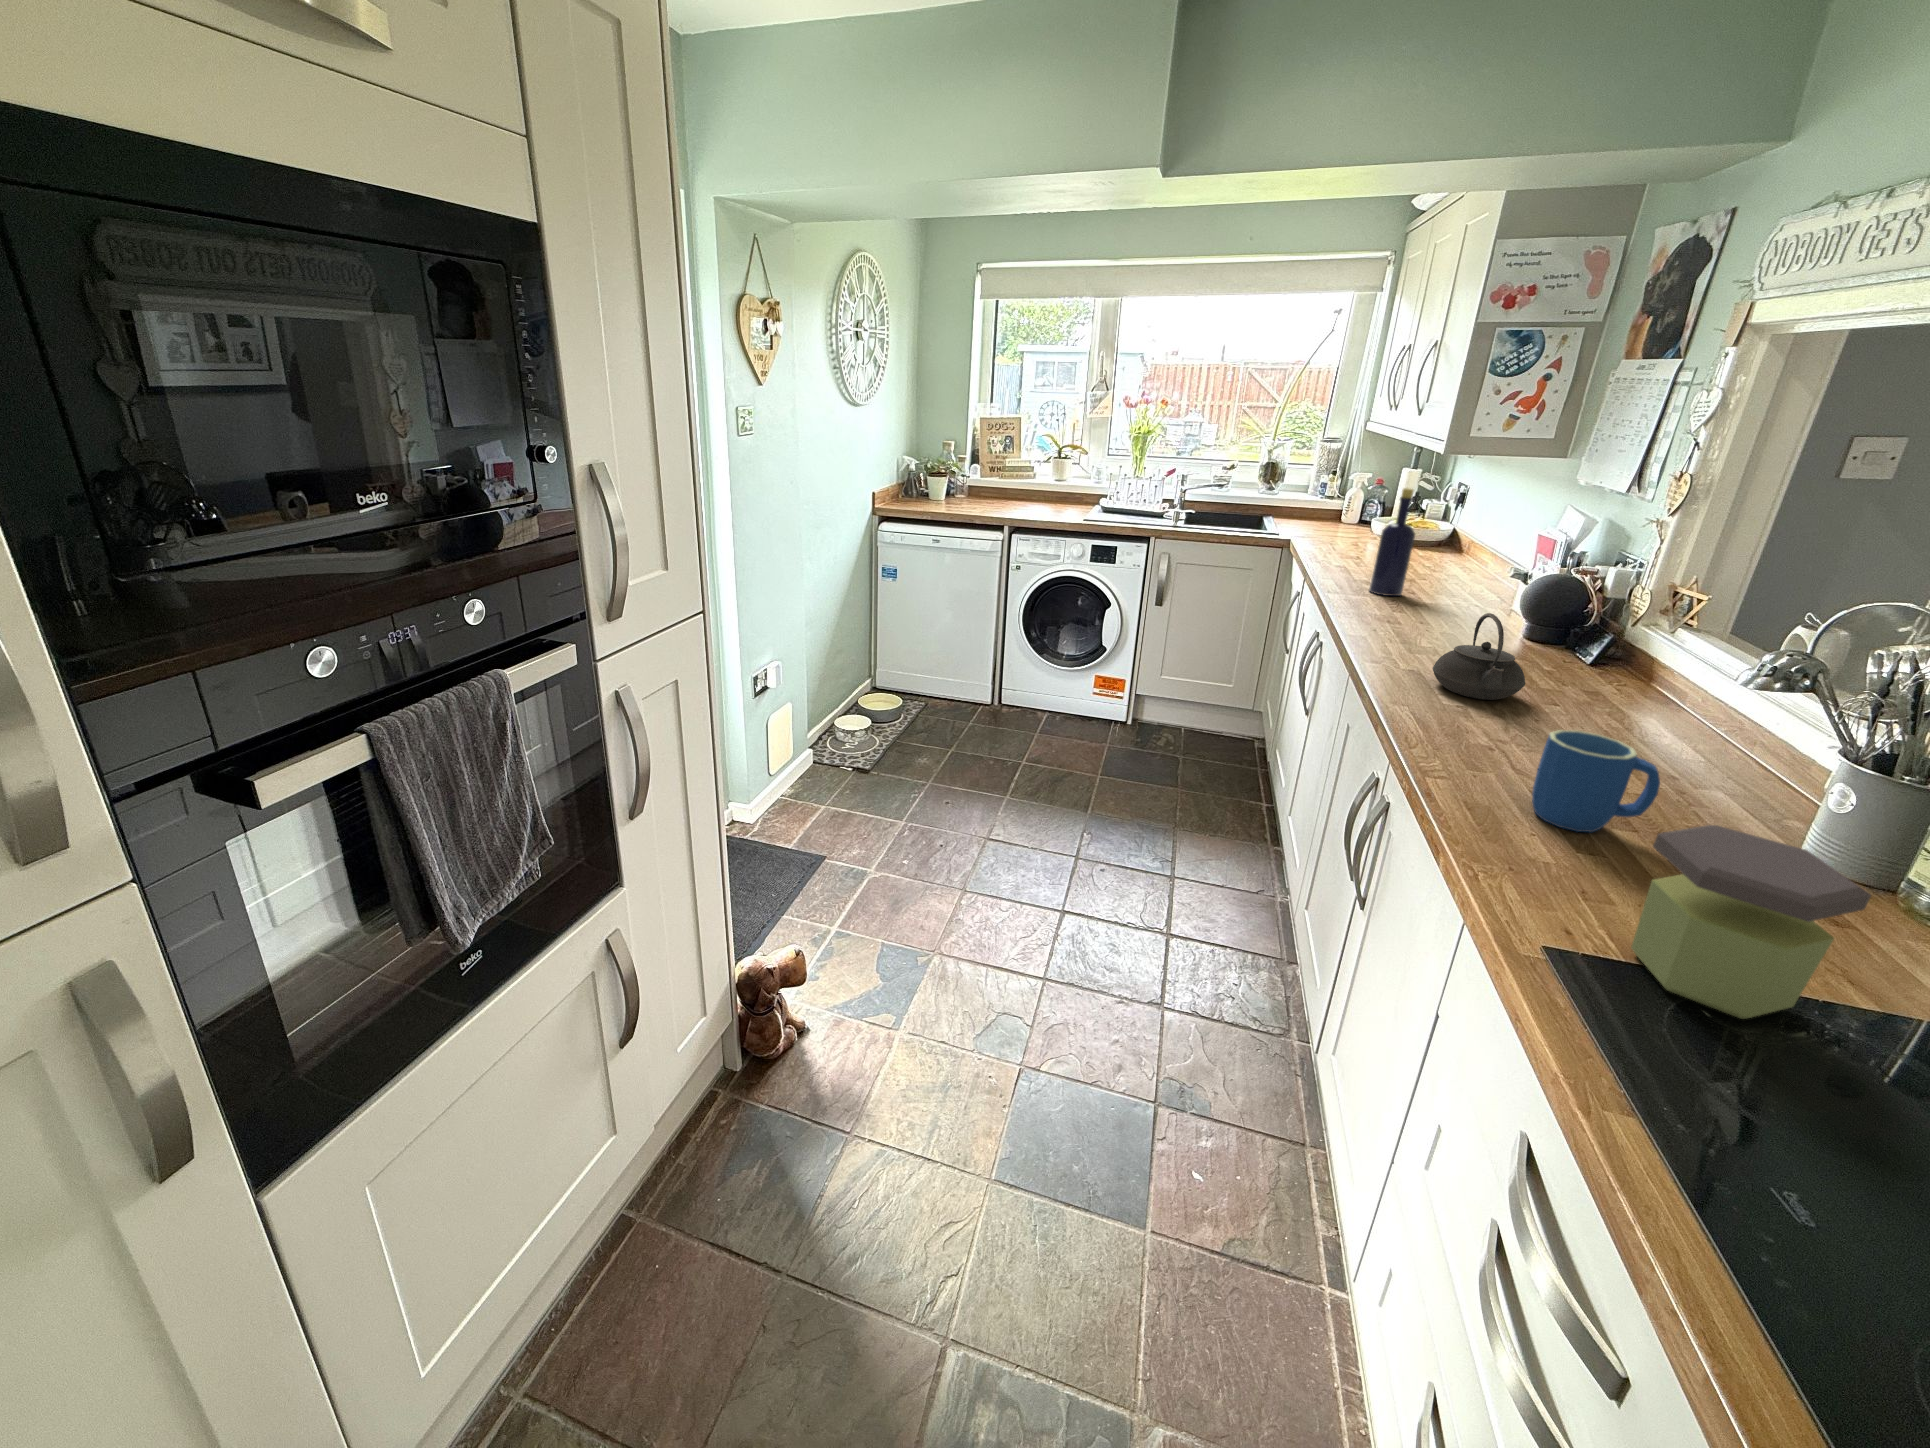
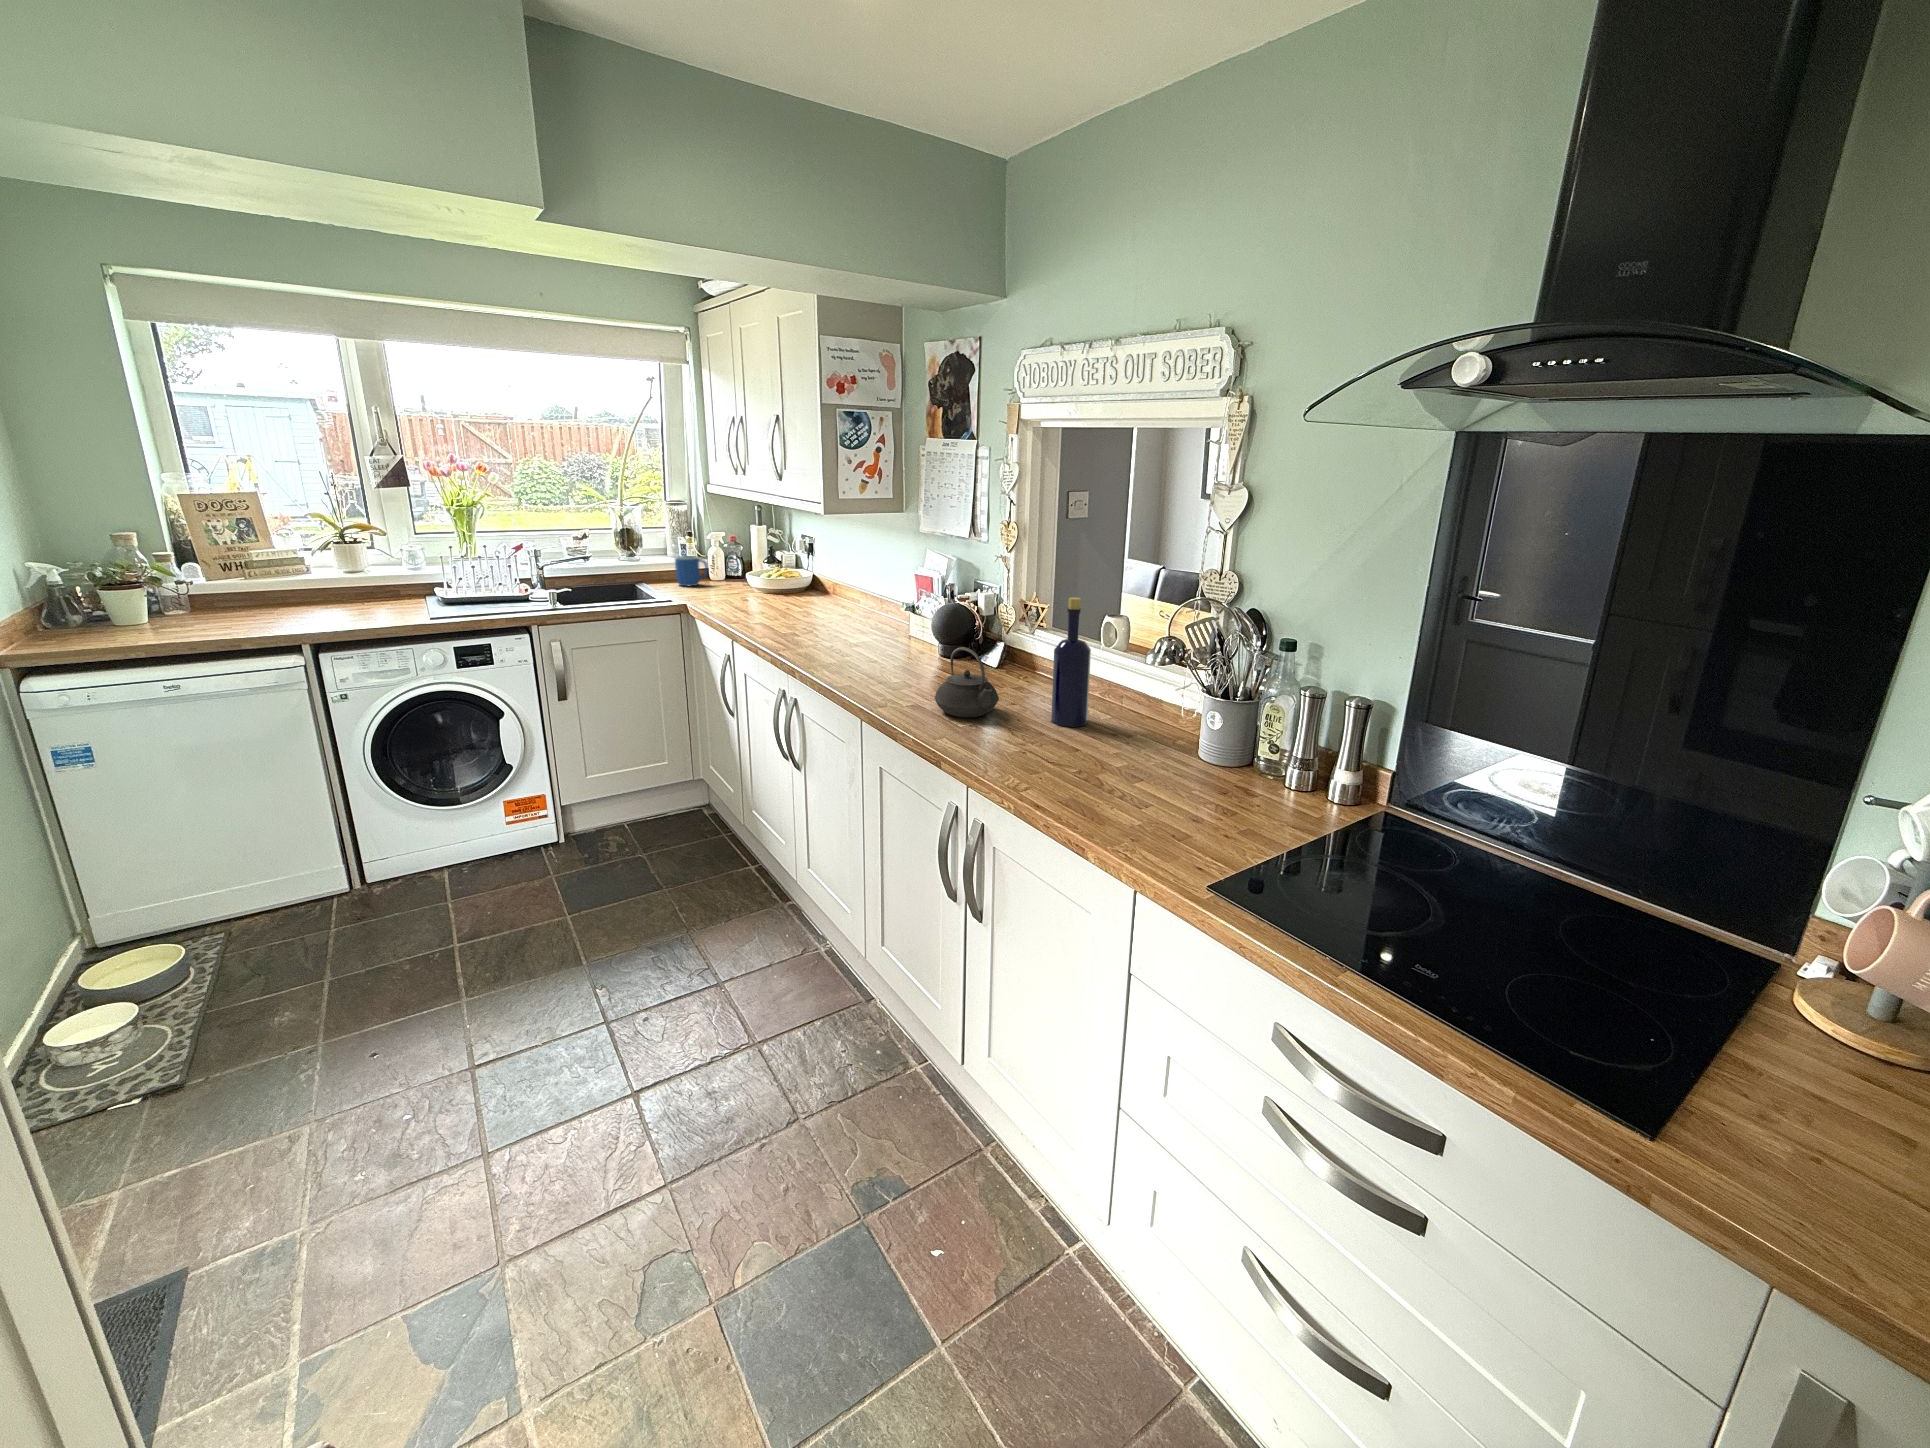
bottle: present [1369,488,1415,596] -> present [1051,597,1091,727]
mug: present [1532,730,1660,832] -> present [675,556,708,586]
jar: present [1631,825,1871,1019] -> none [1227,761,1317,879]

